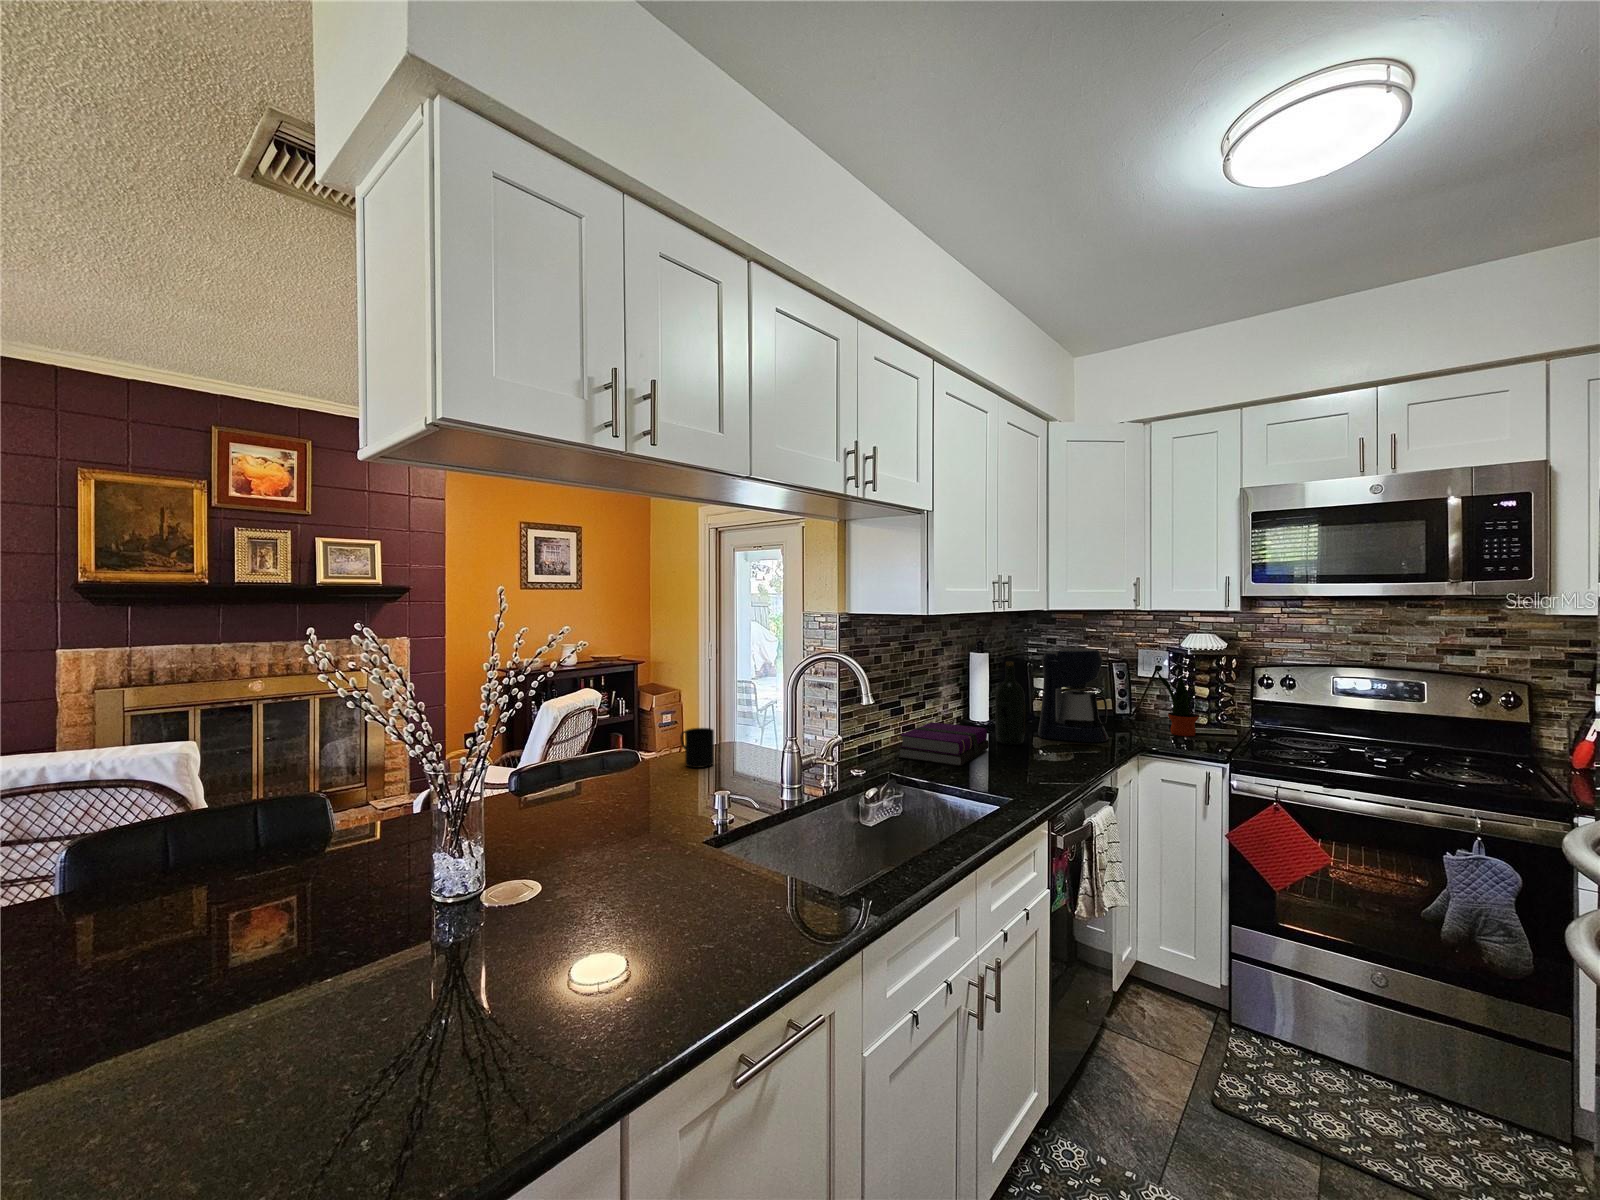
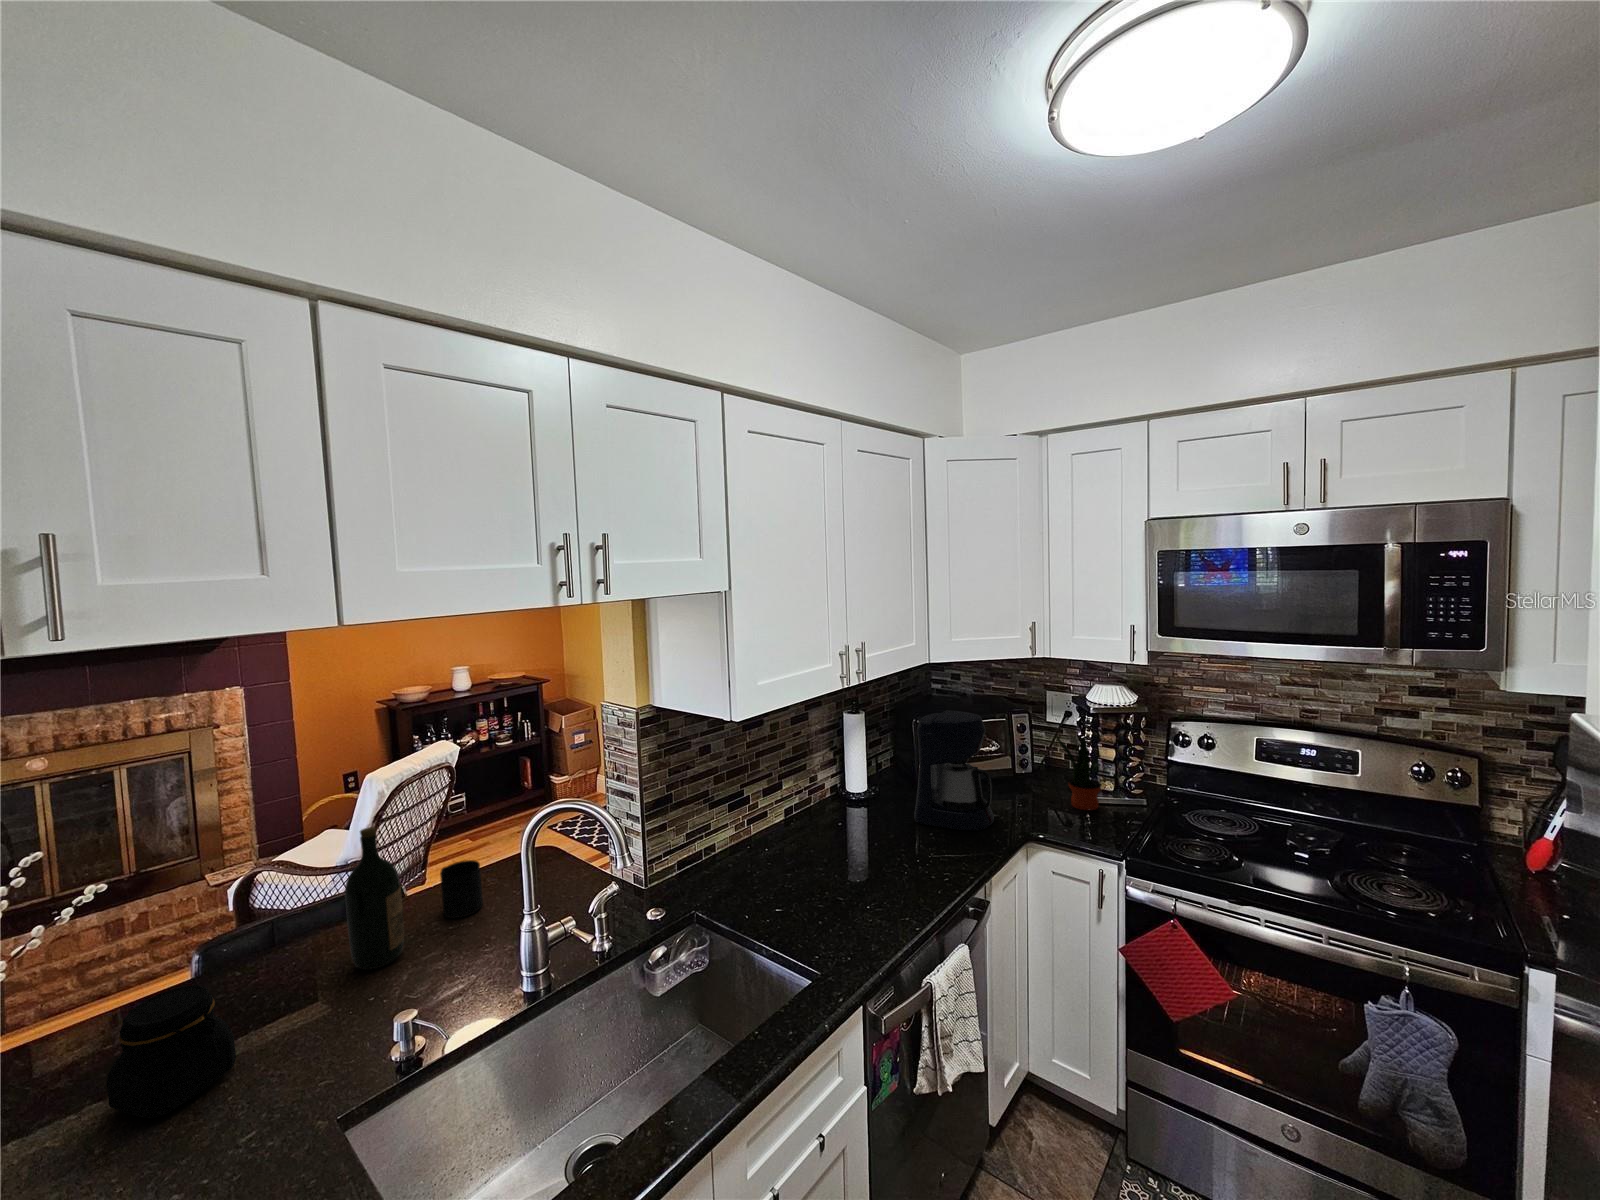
wine bottle: present [996,662,1025,745] -> present [345,827,404,970]
hardback book: present [898,722,989,766] -> none [720,817,841,898]
jar: none [537,753,608,829] -> present [107,985,236,1118]

